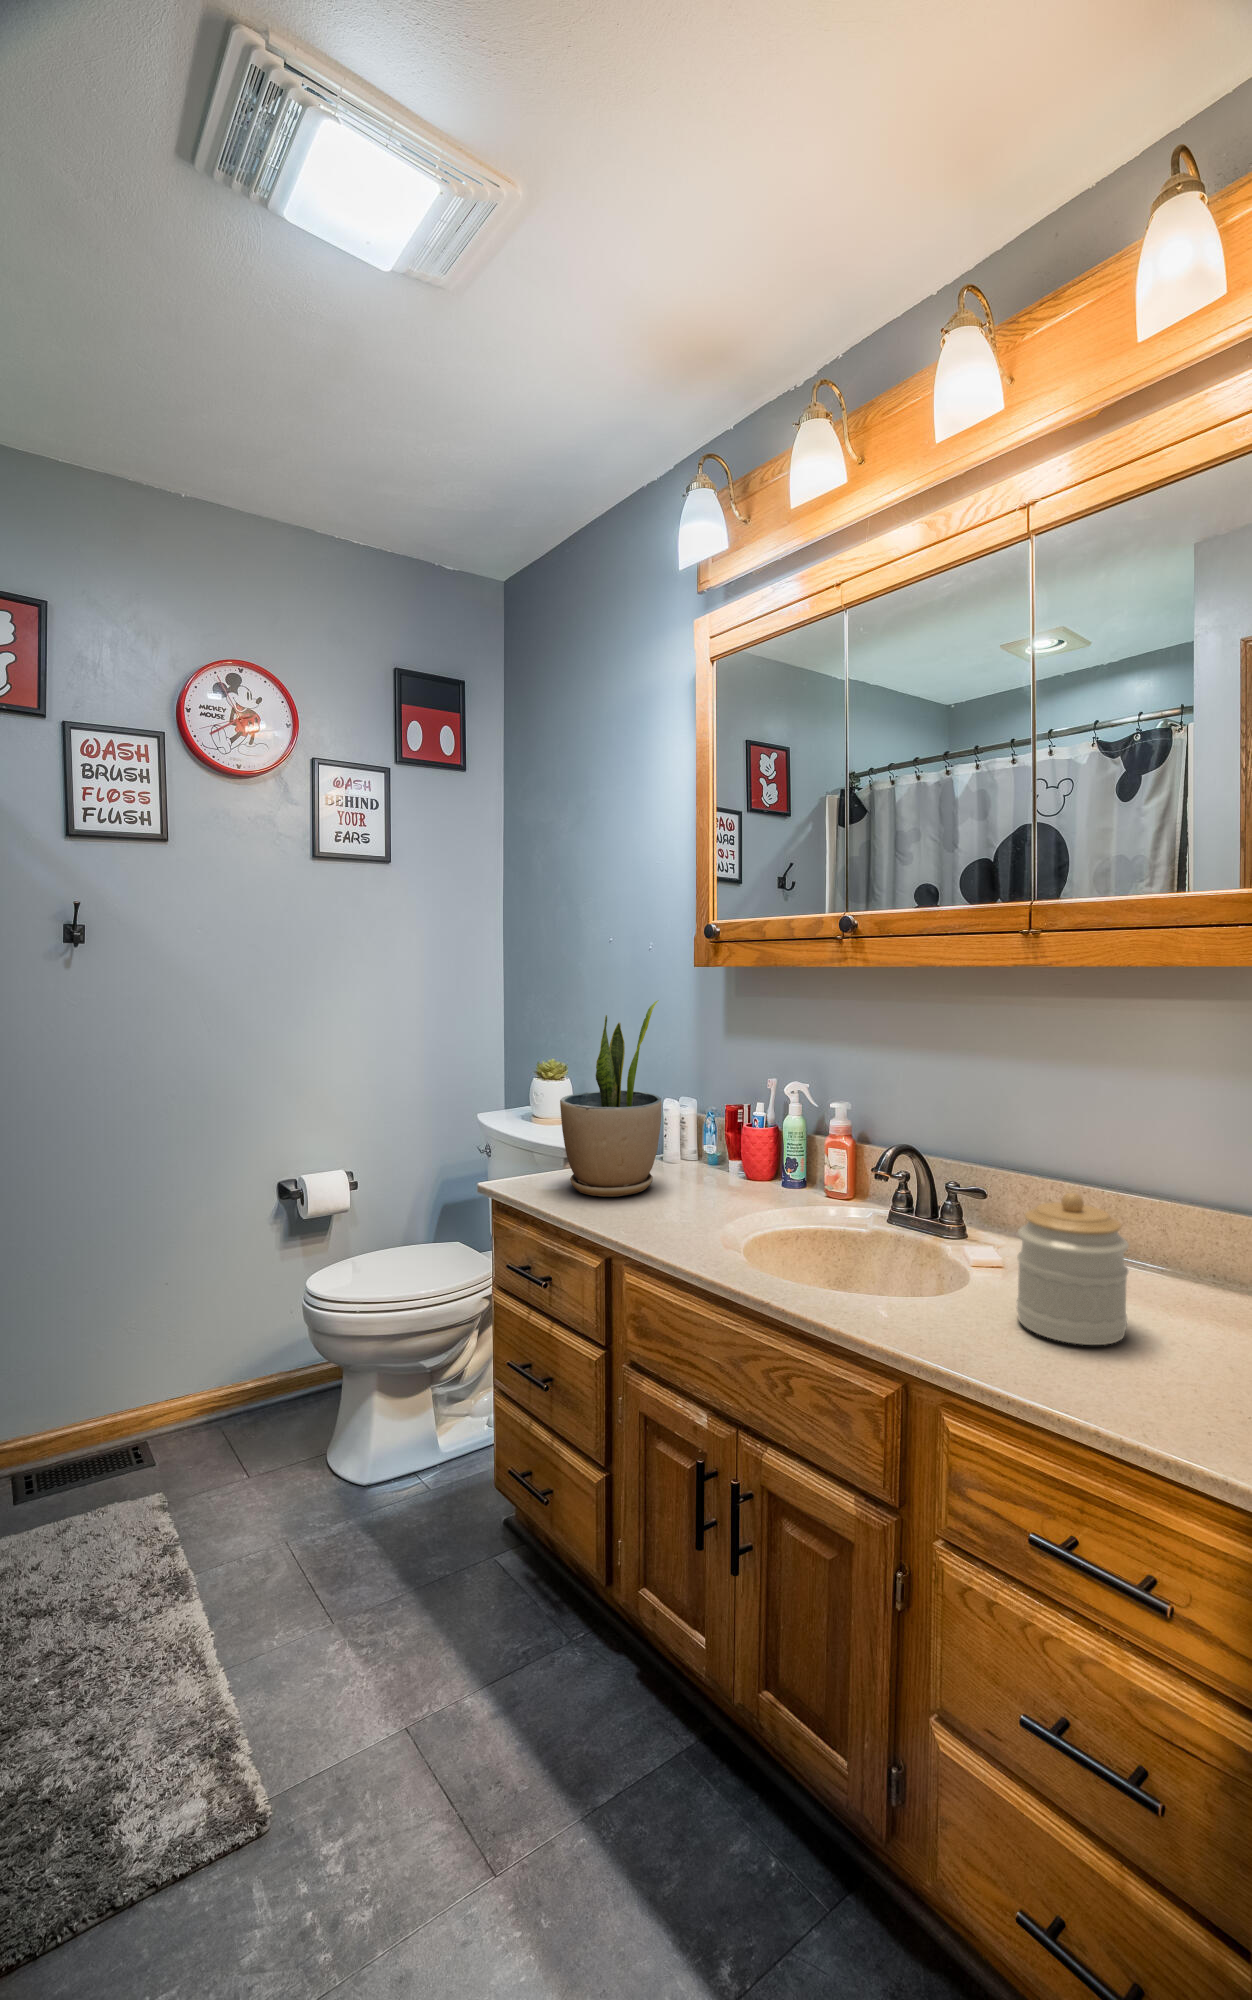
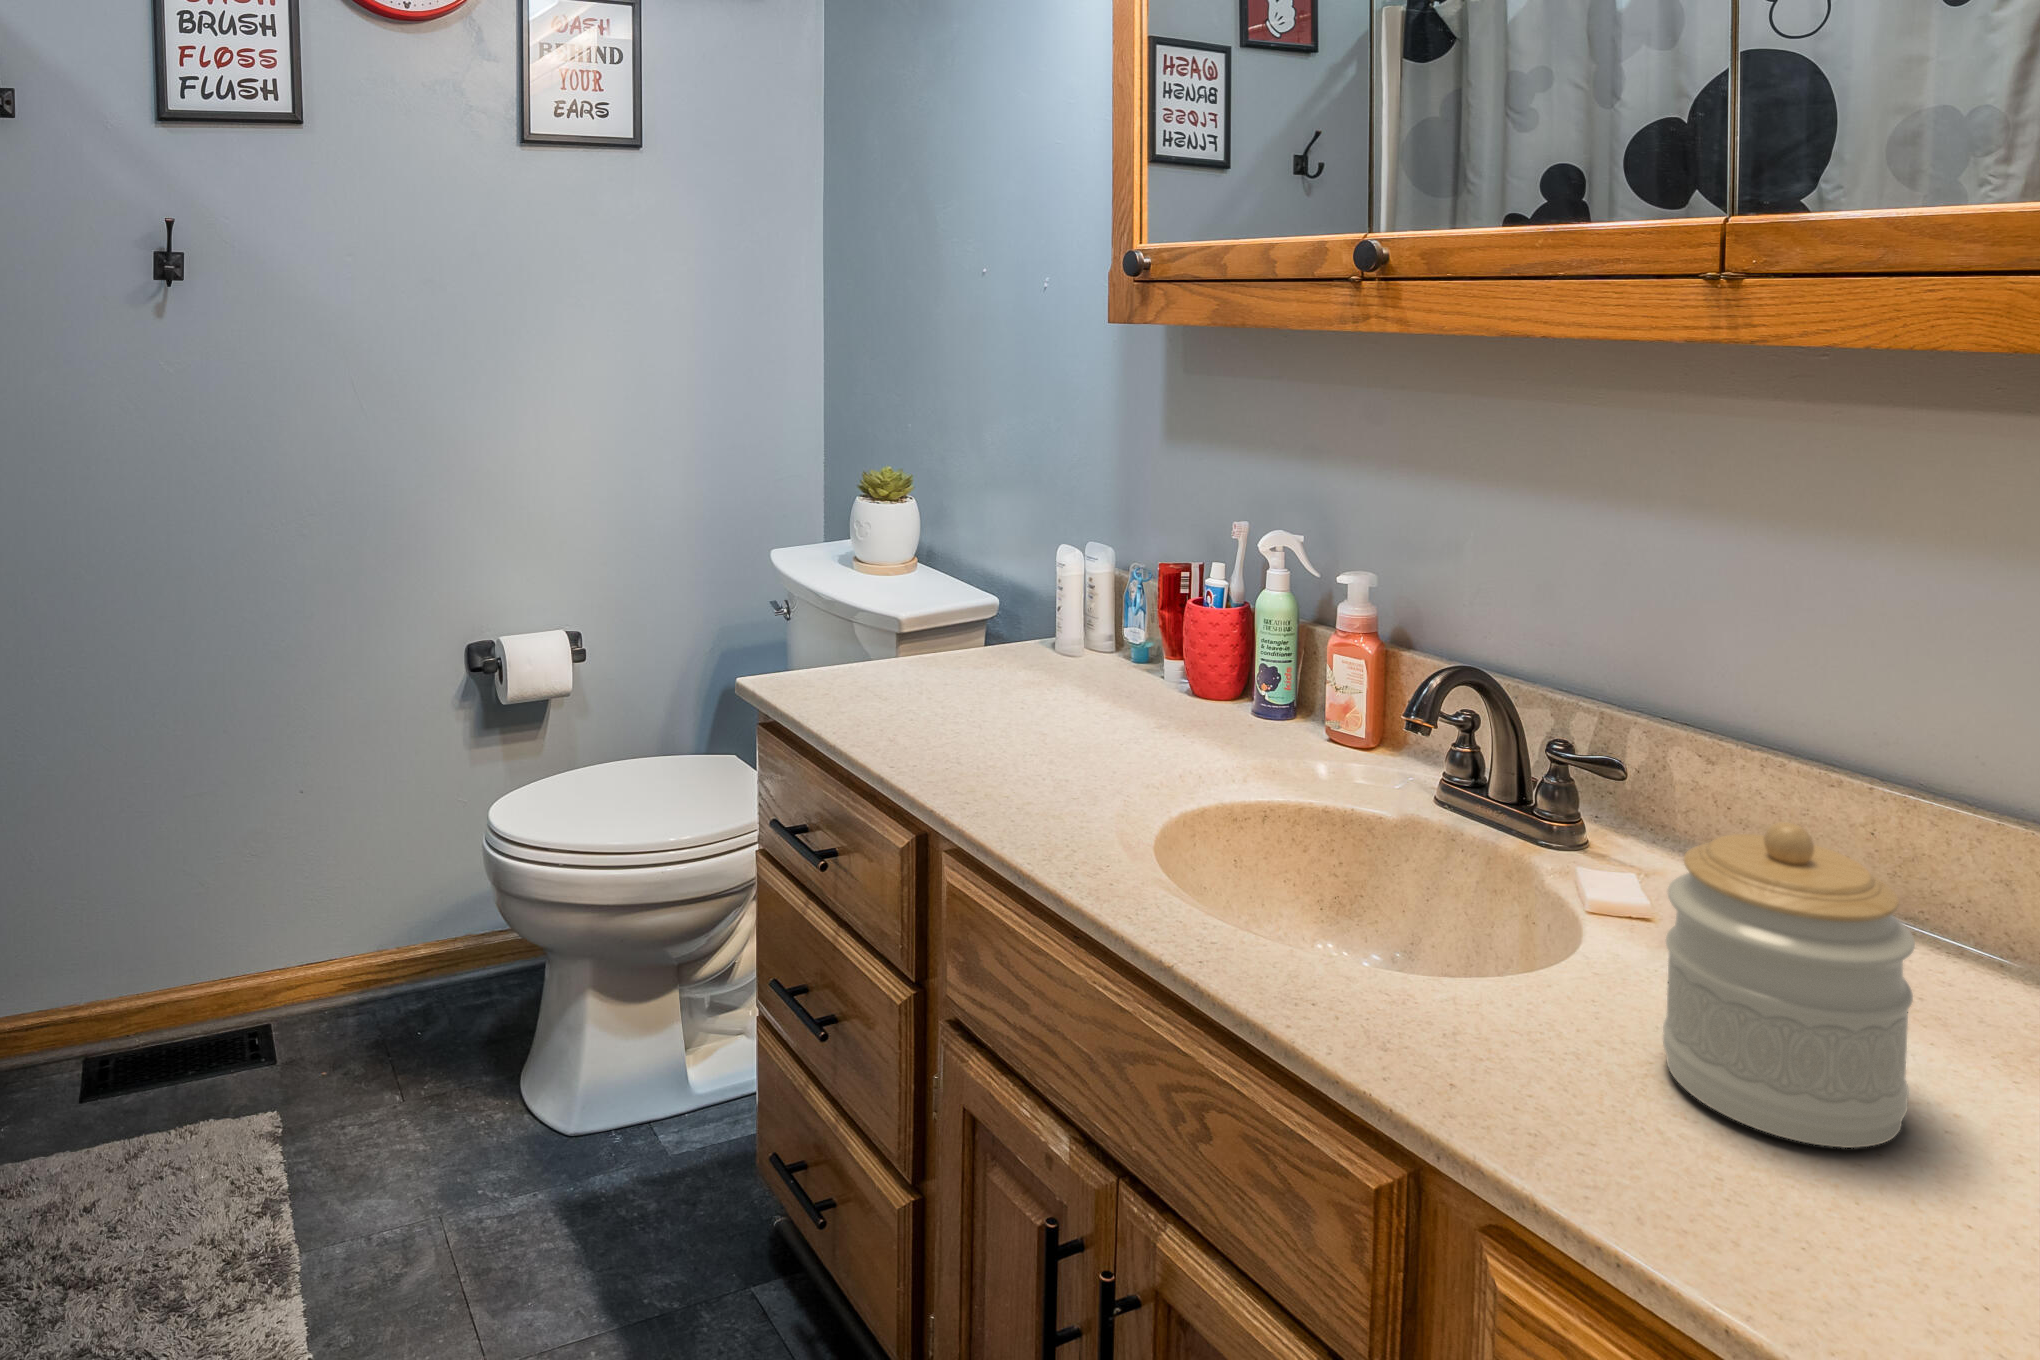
potted plant: present [560,1001,662,1196] -> none [862,384,1035,718]

